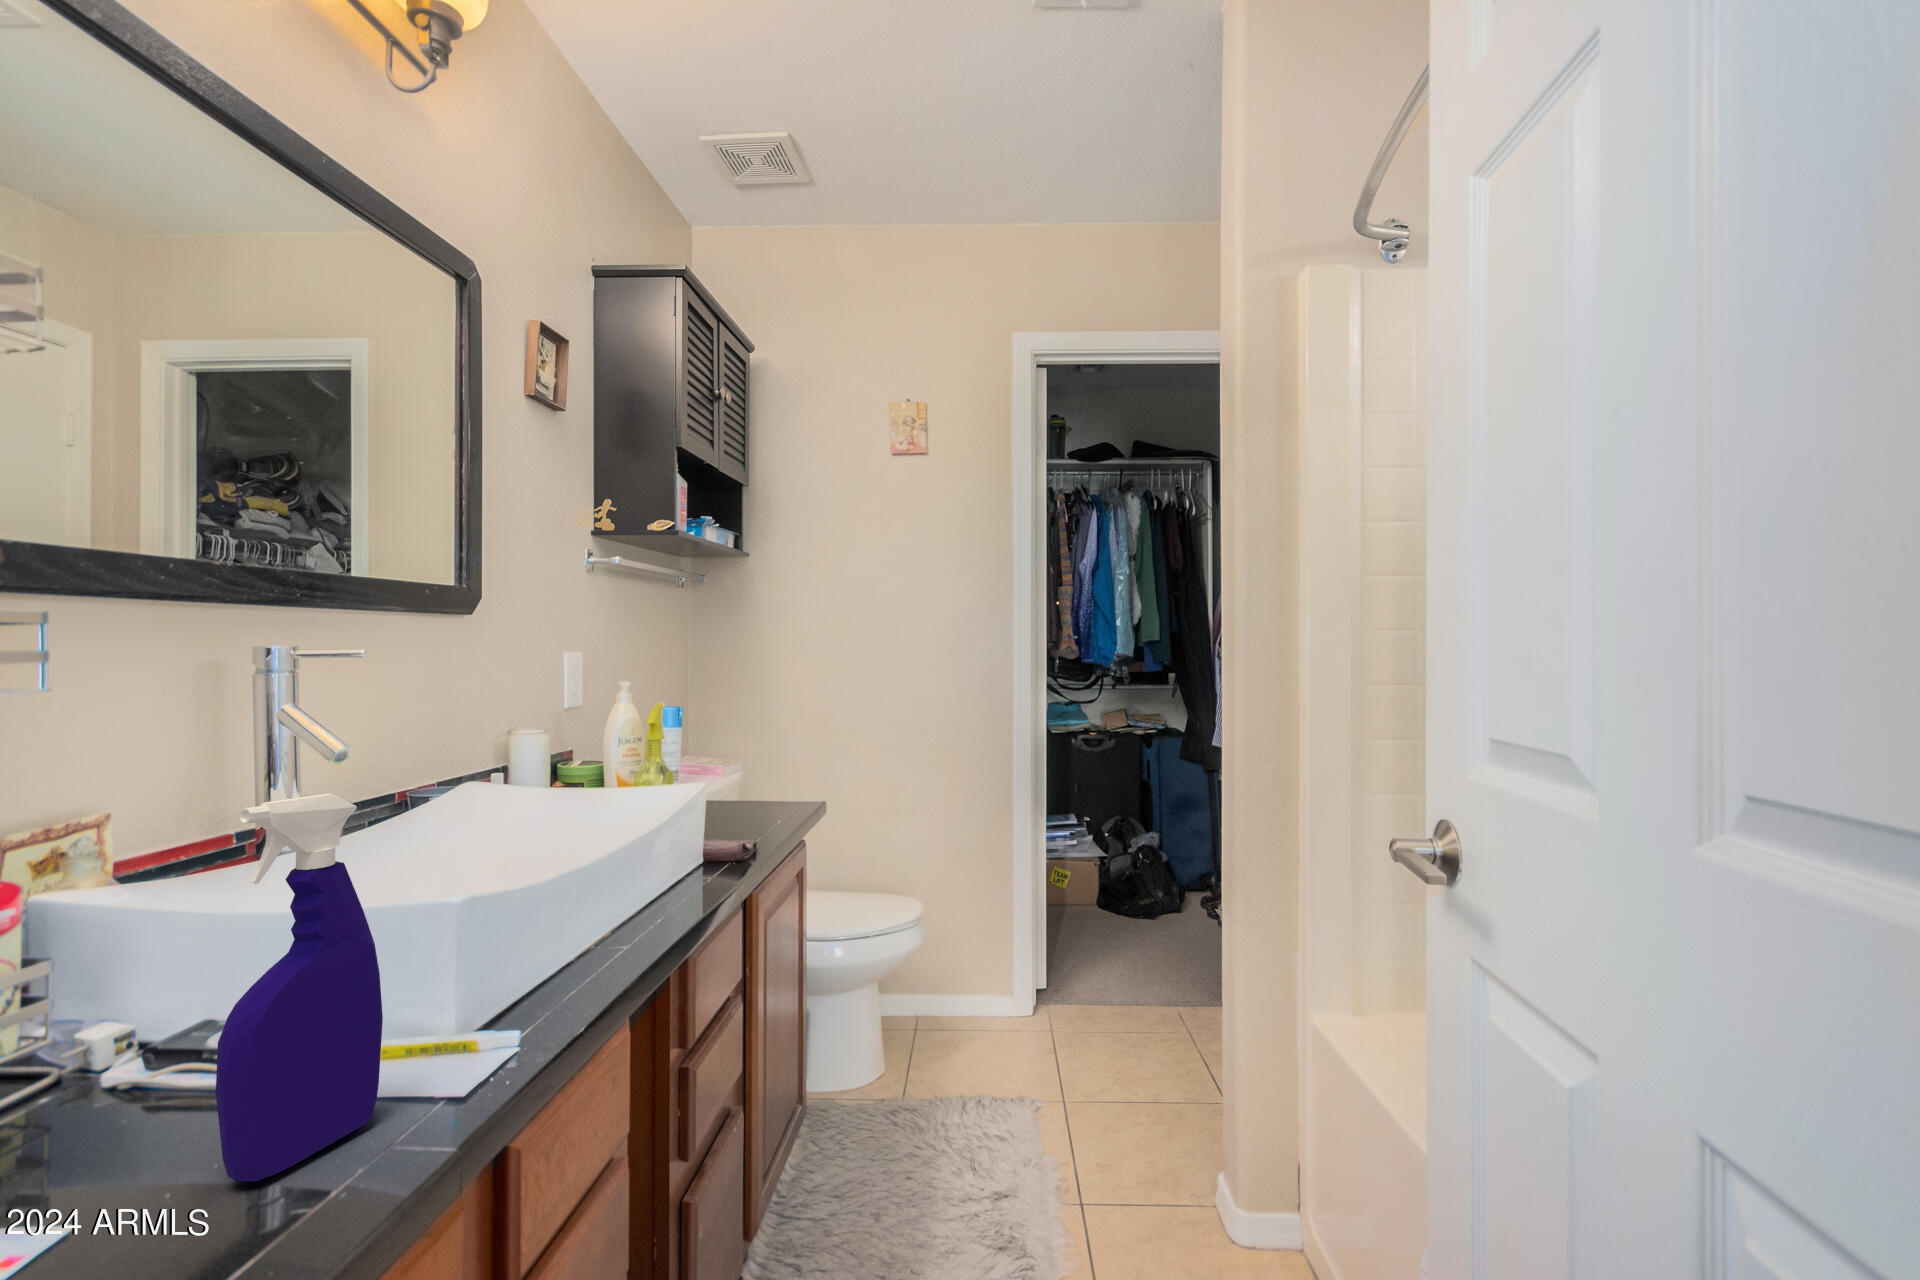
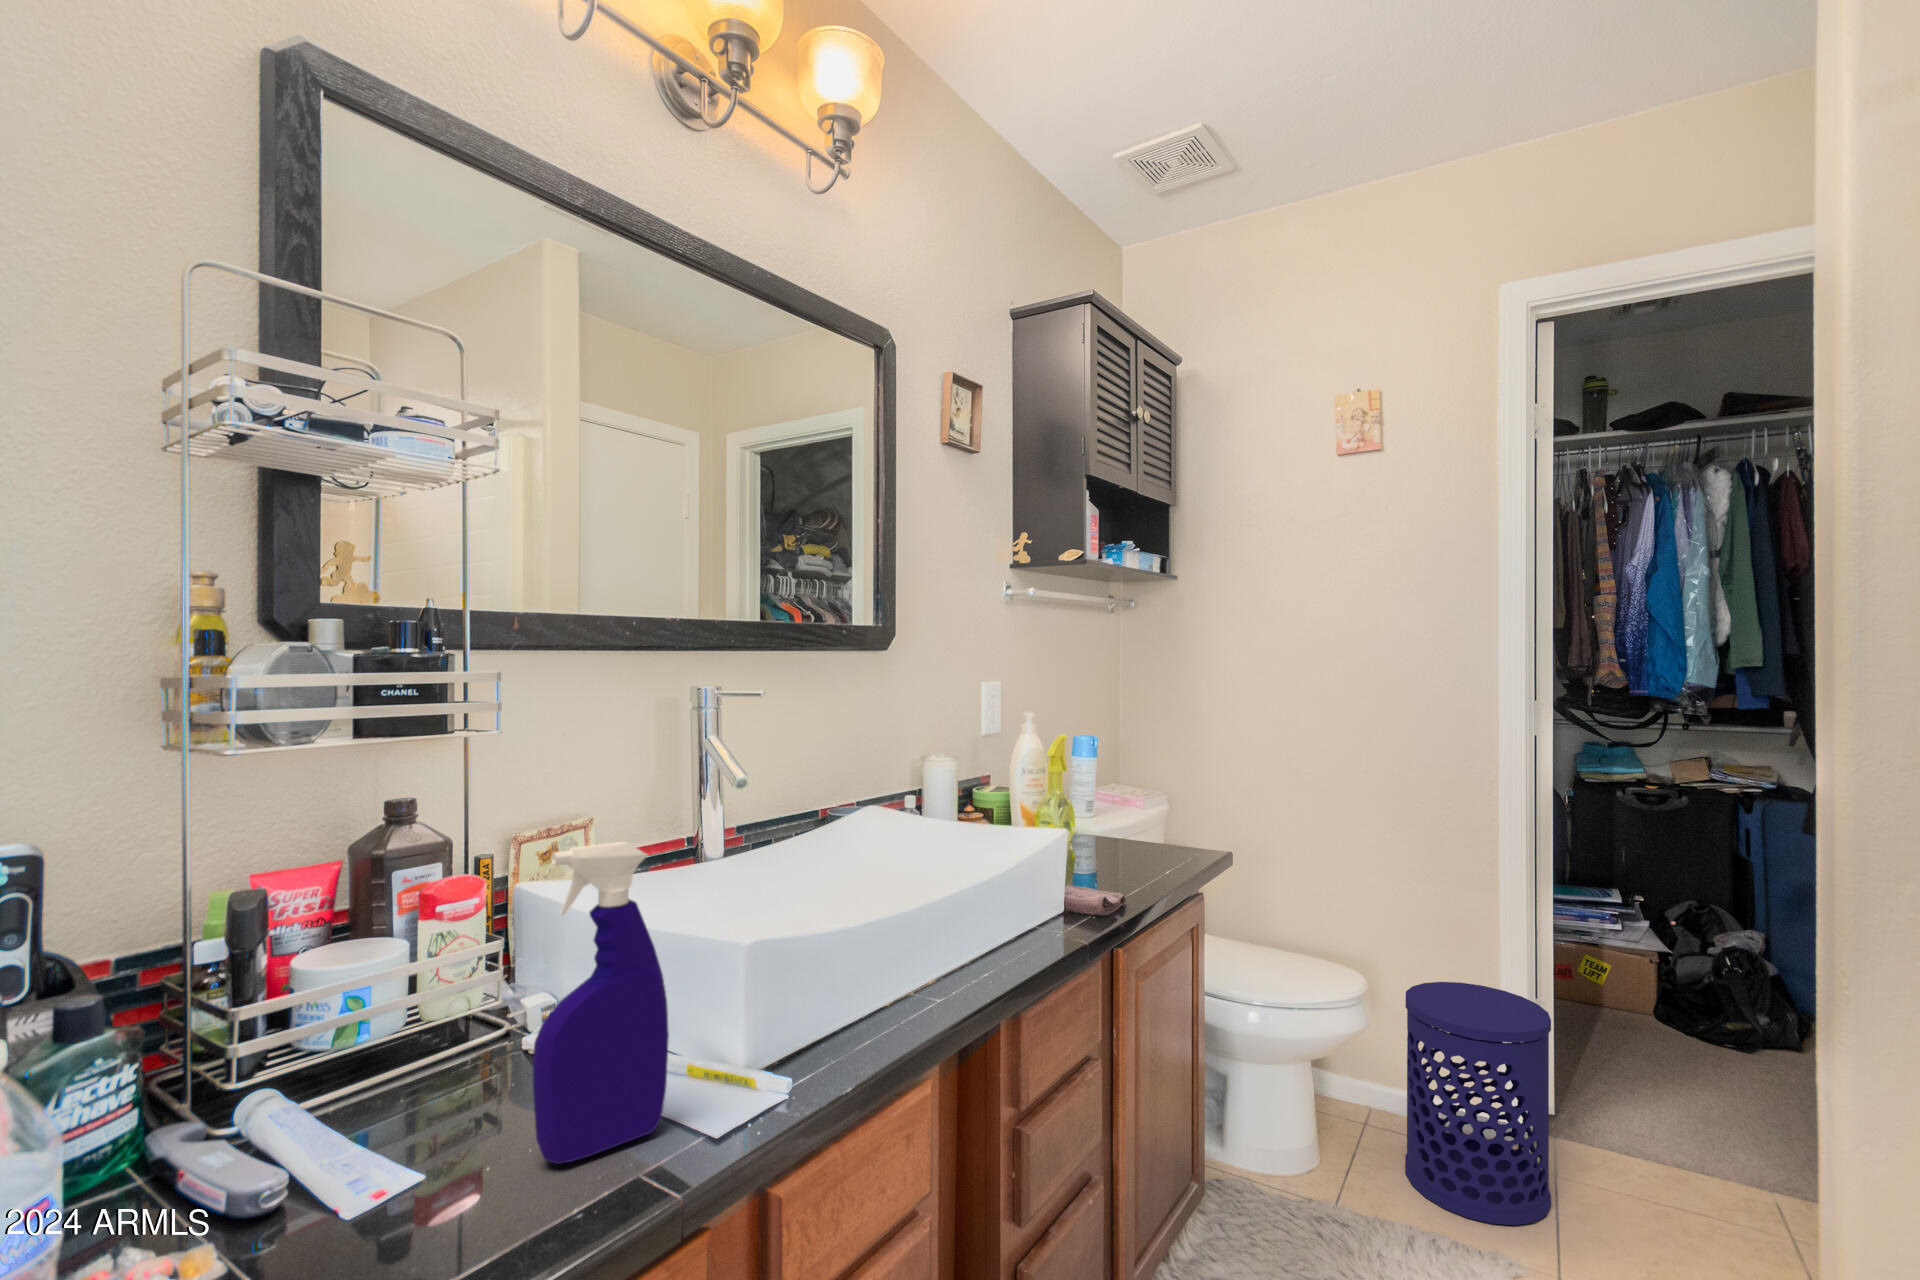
waste bin: none [949,895,1052,1081] -> present [1405,982,1551,1225]

